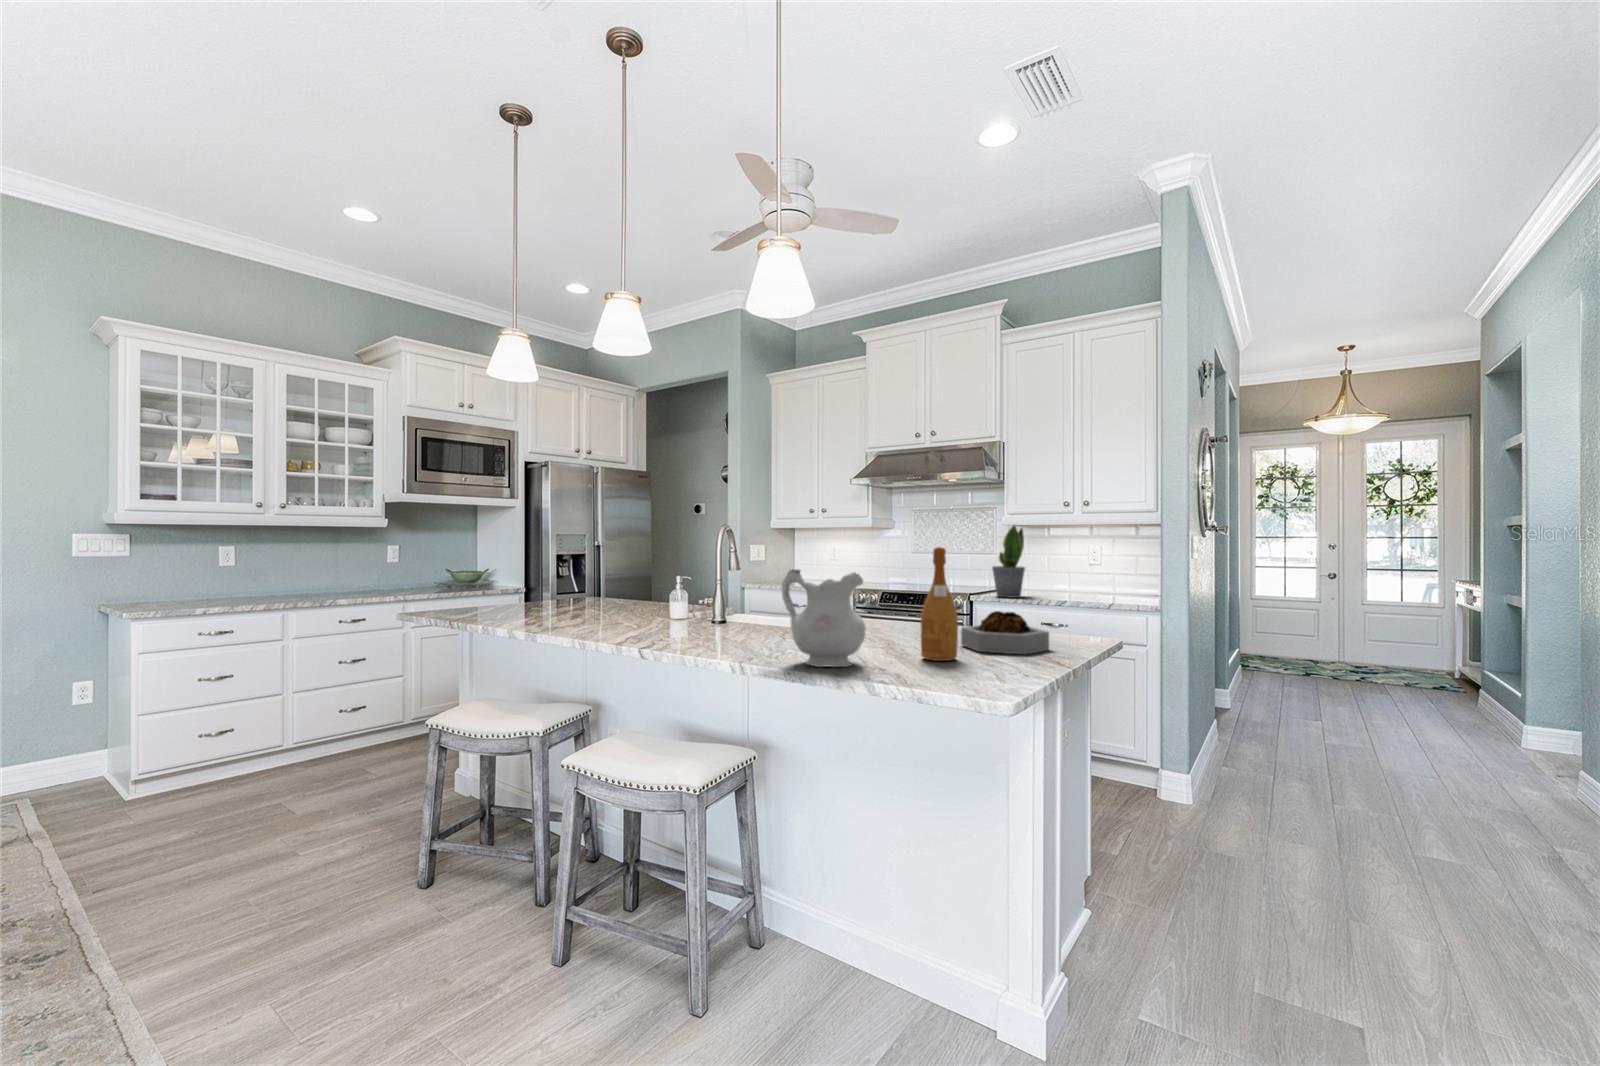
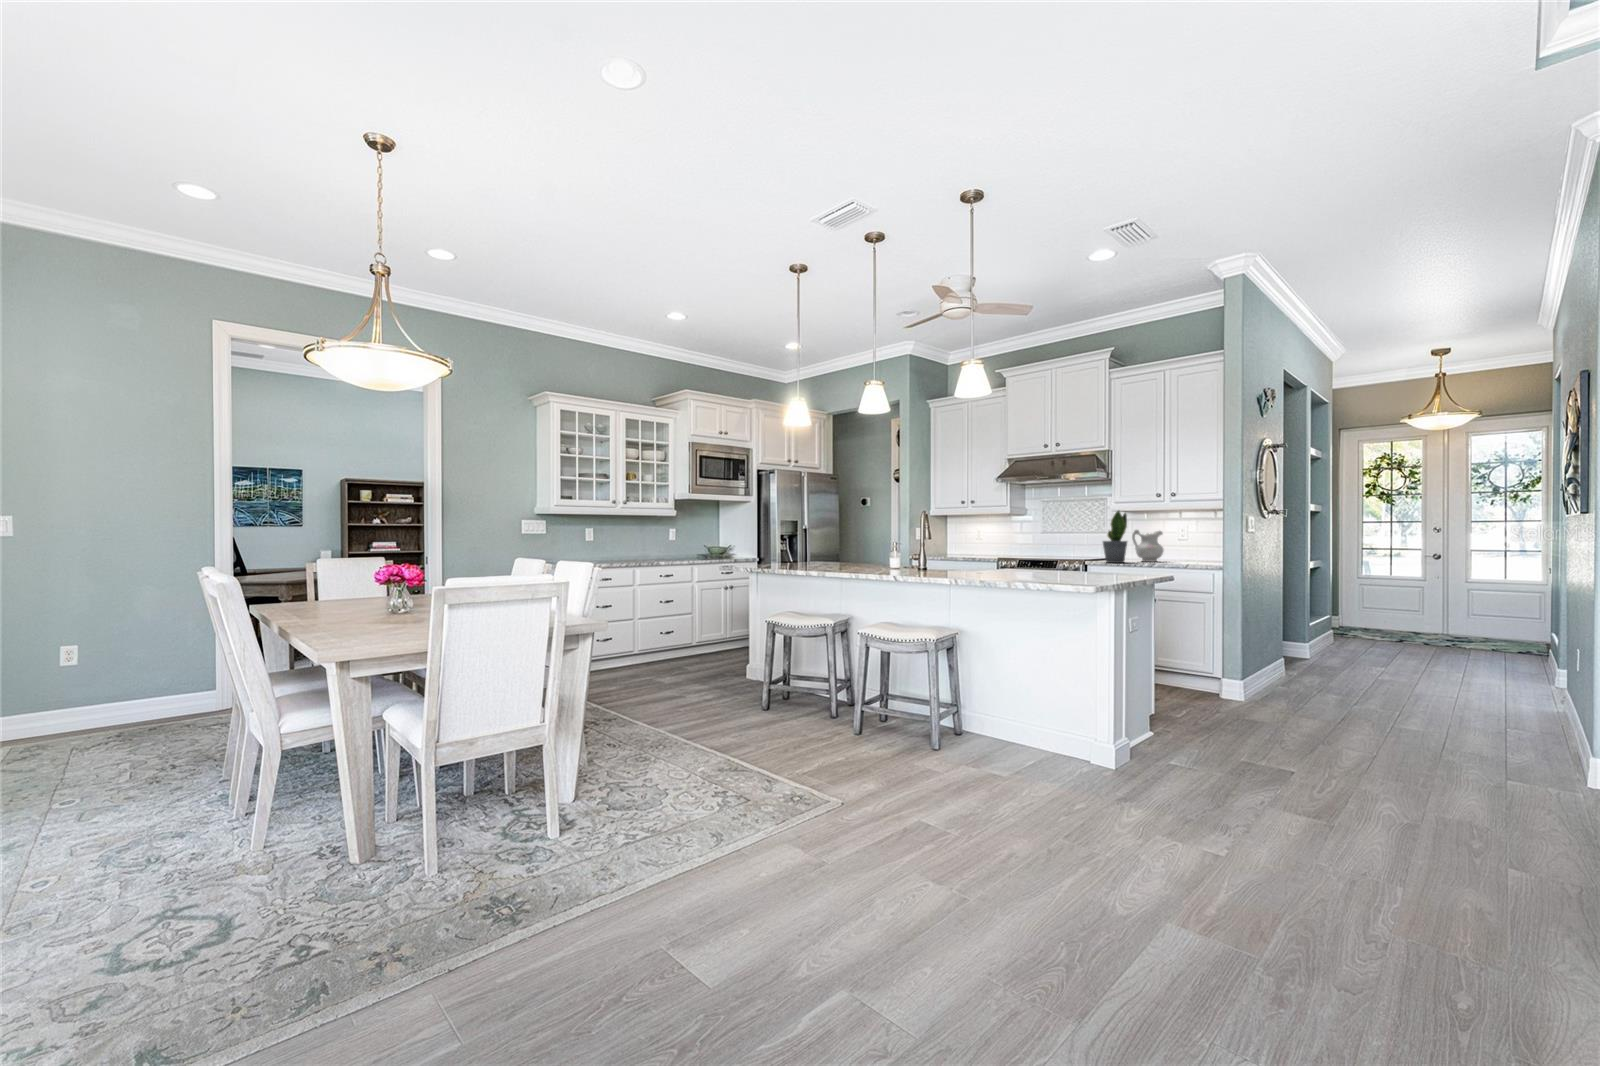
wine bottle: present [921,547,958,661] -> none [1041,520,1061,581]
ceramic pitcher: present [782,569,866,667] -> present [1132,530,1163,562]
decorative bowl: present [961,611,1049,654] -> none [1066,556,1118,580]

